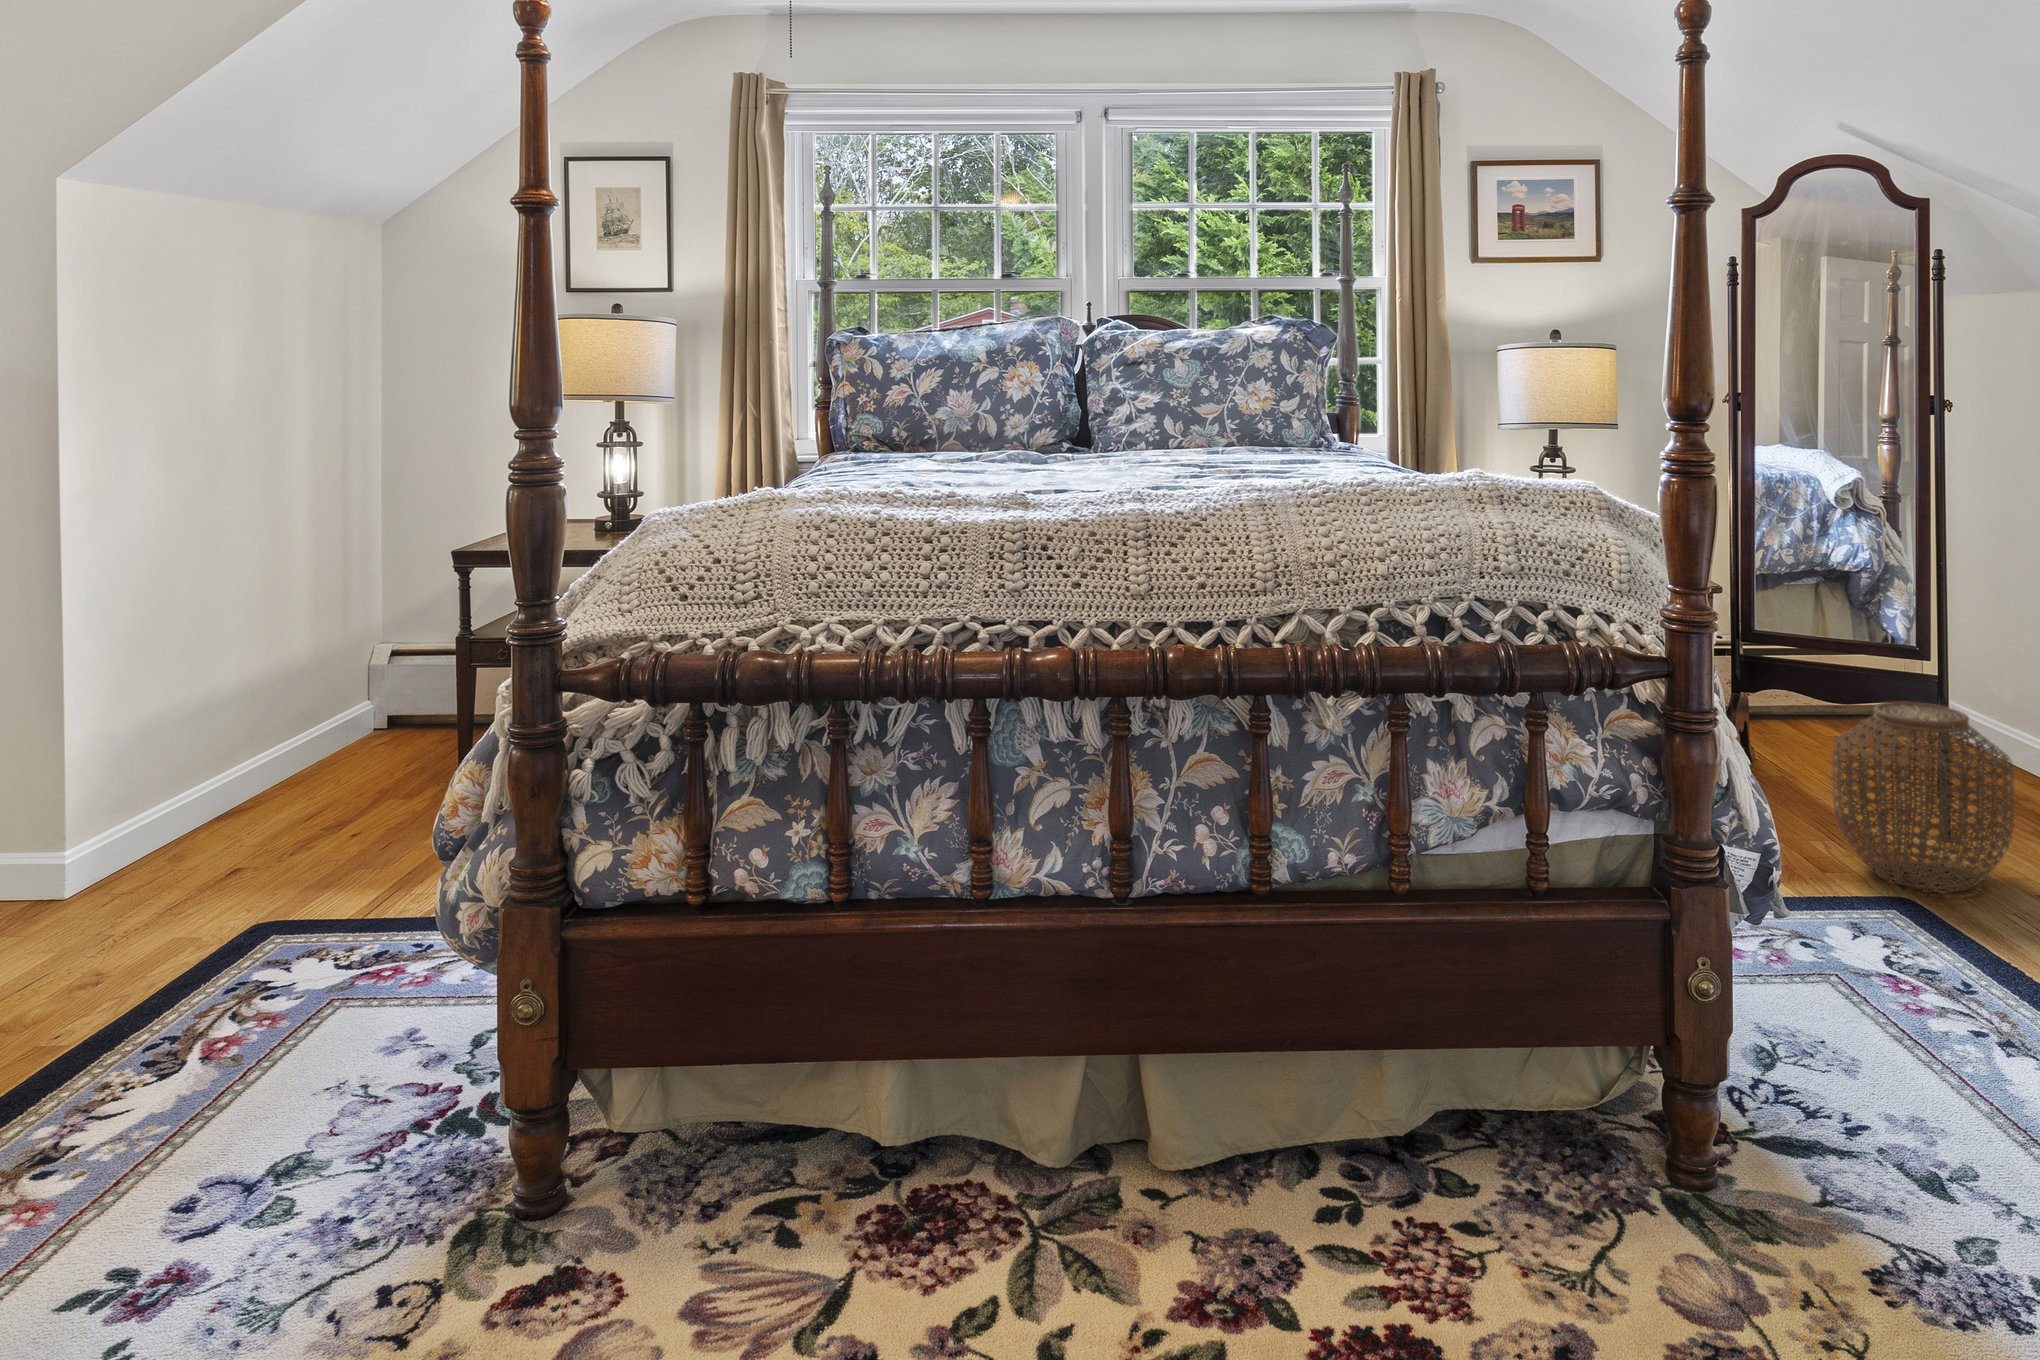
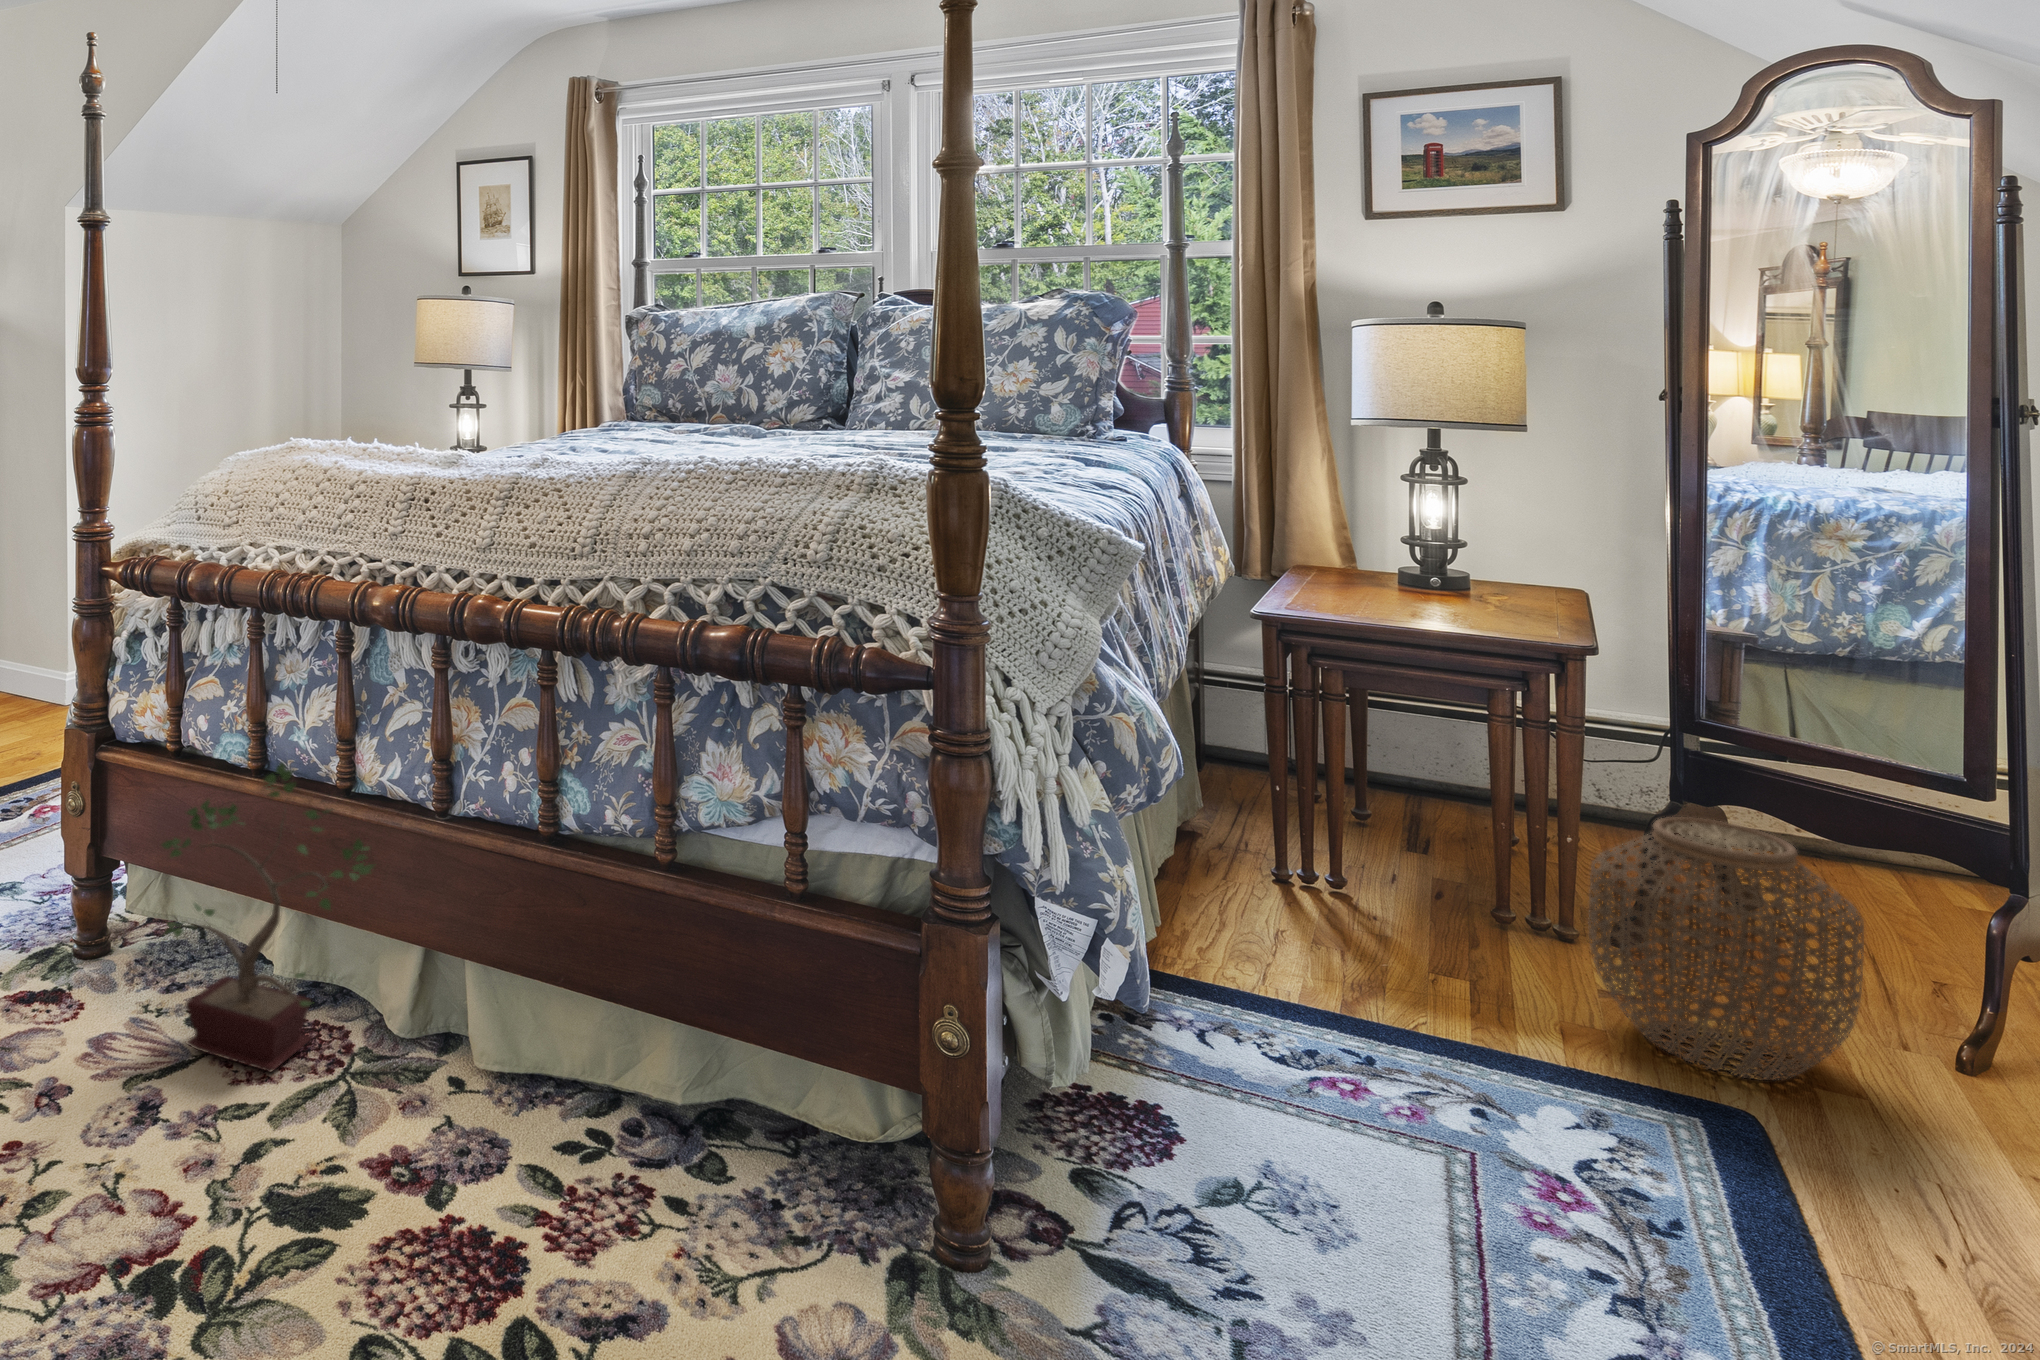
potted plant: none [751,882,1092,1277] -> present [162,763,374,1072]

